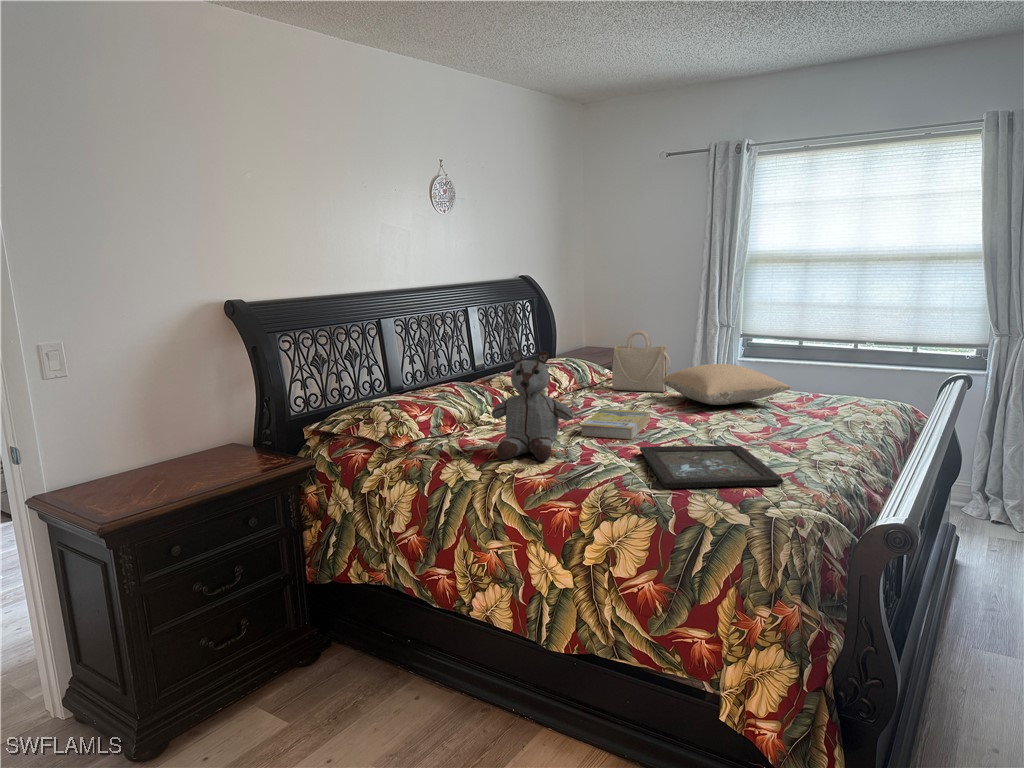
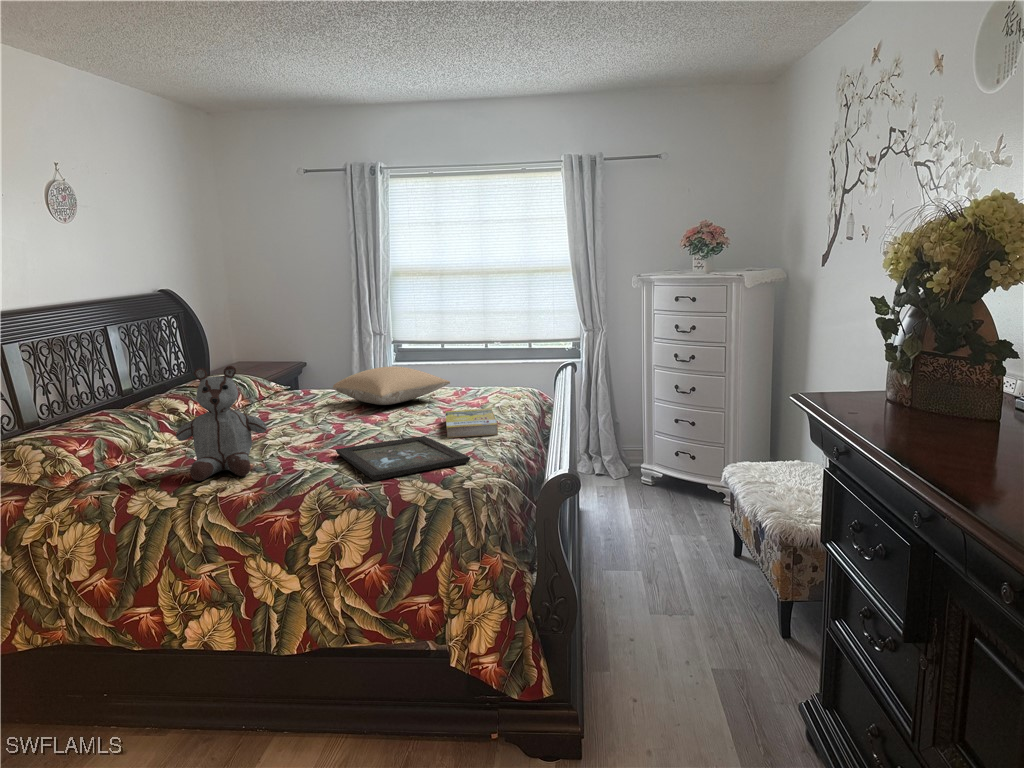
handbag: present [611,330,671,392] -> none [277,341,337,401]
book: present [581,409,650,439] -> present [445,409,498,438]

